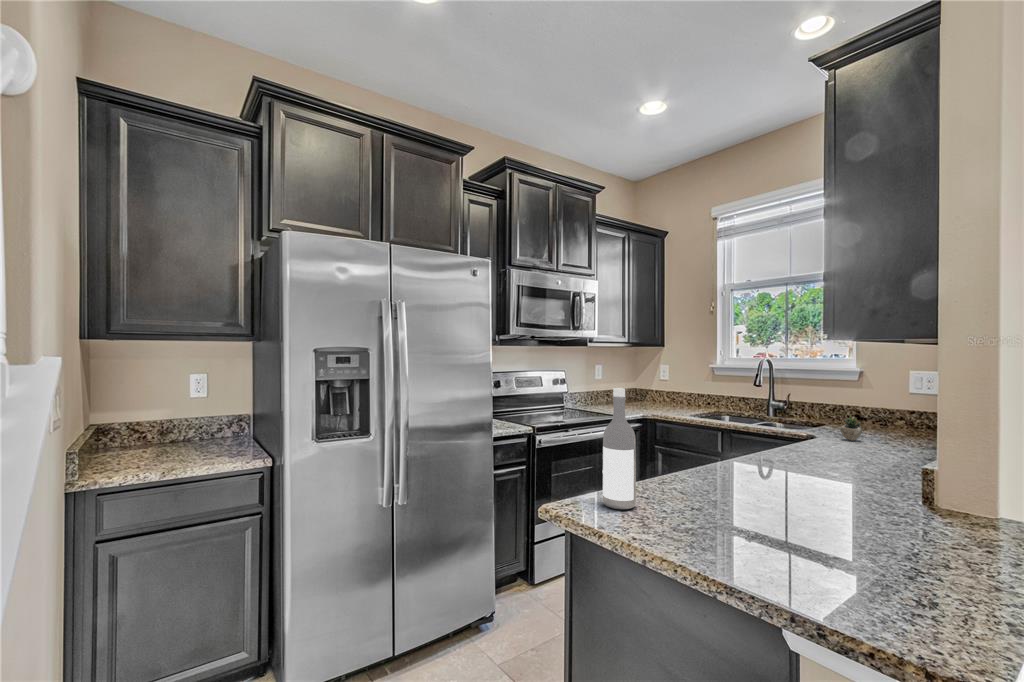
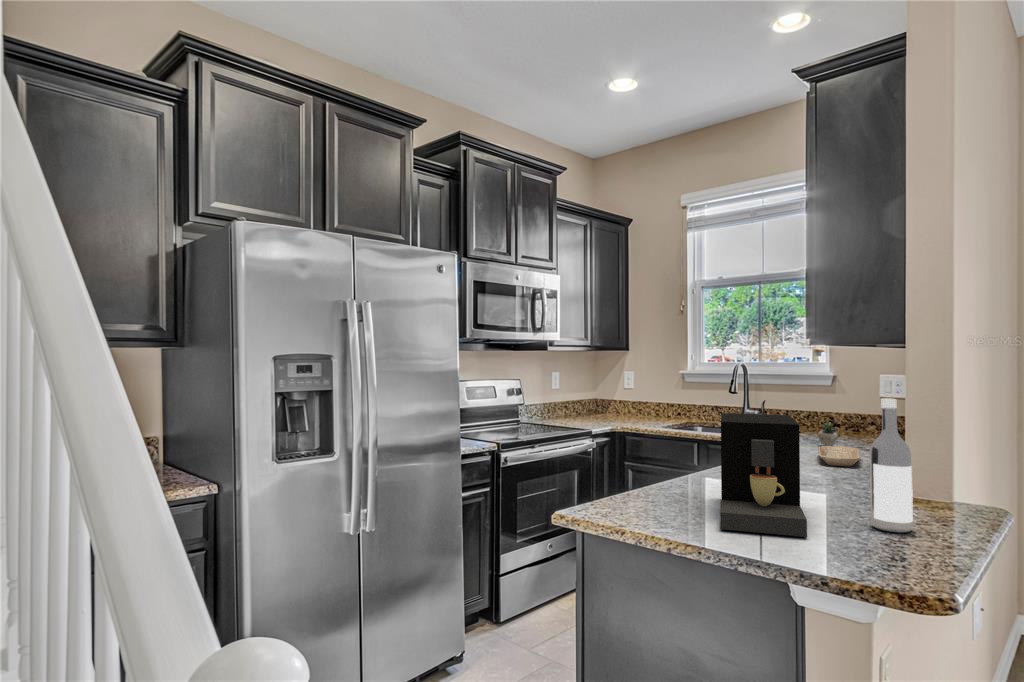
wine bottle: present [603,388,636,510] -> present [870,398,913,533]
coffee maker: none [706,410,808,560] -> present [720,413,807,537]
tray: none [838,441,885,465] -> present [818,446,861,467]

